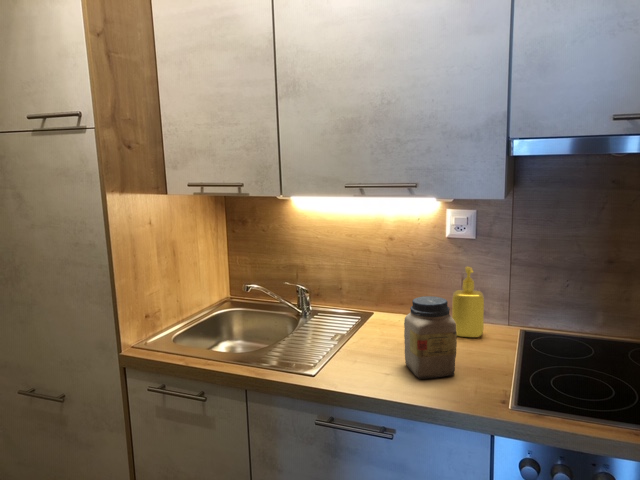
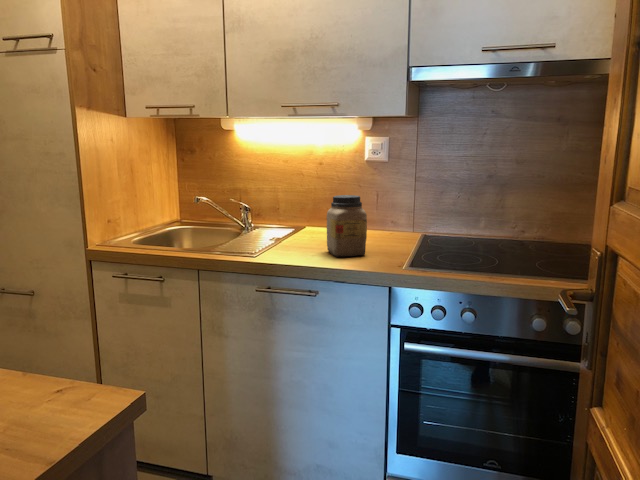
soap dispenser: present [452,267,484,337] -> none [368,181,393,239]

